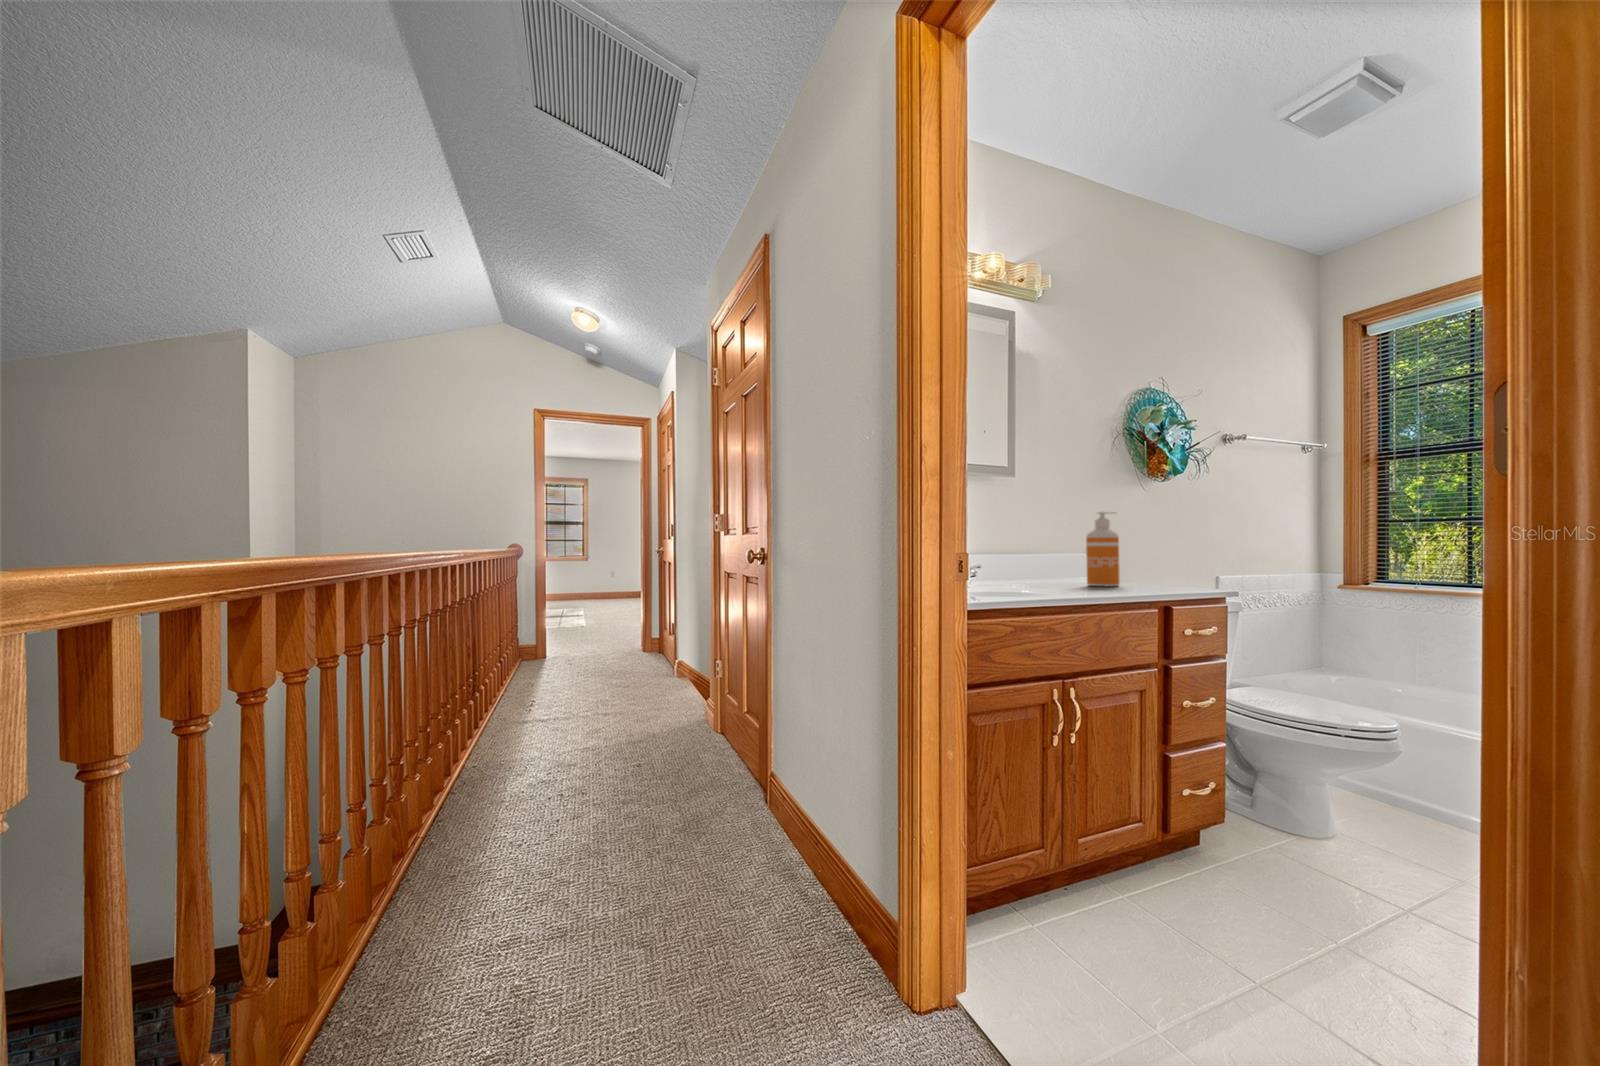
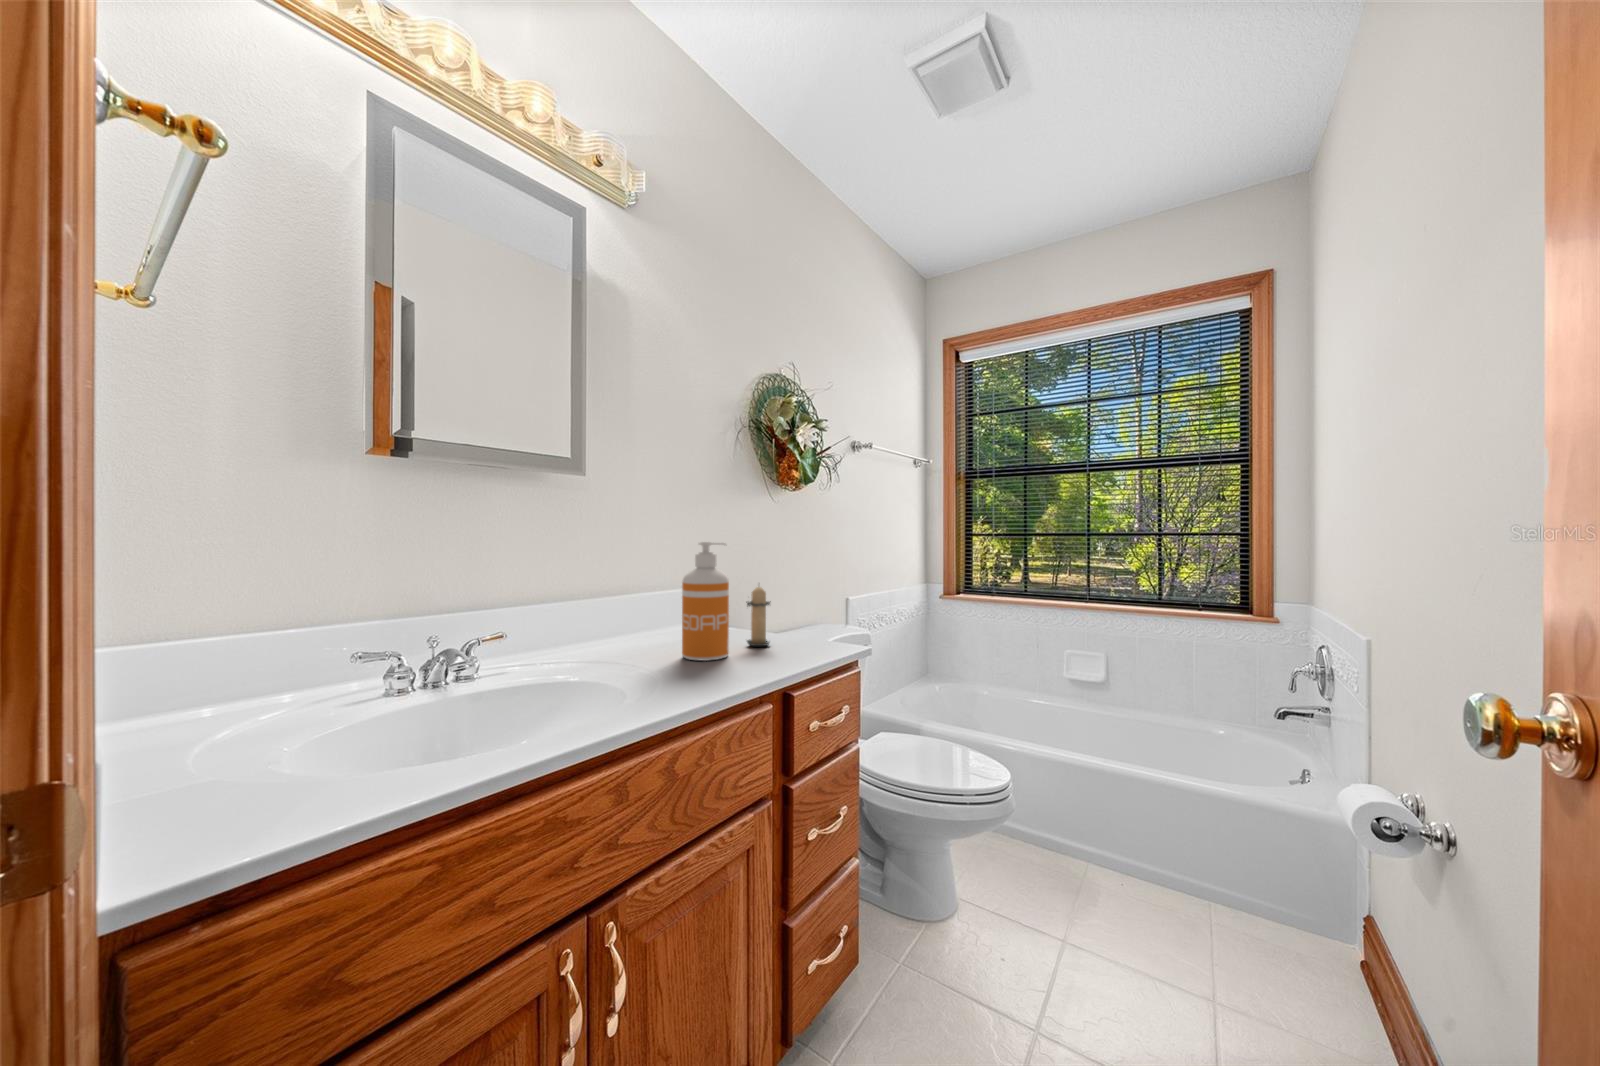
candle: none [1128,541,1153,585] -> present [746,587,771,646]

